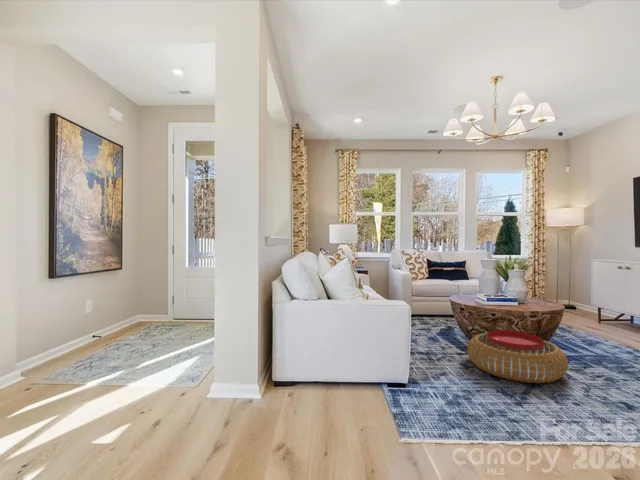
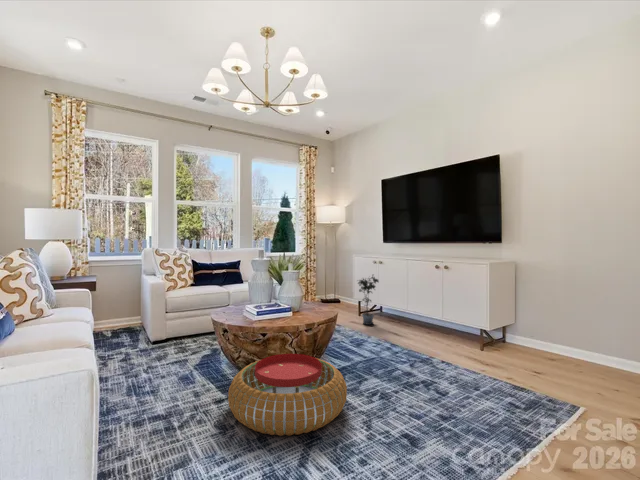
potted plant: none [593,280,624,331] -> present [358,277,379,325]

